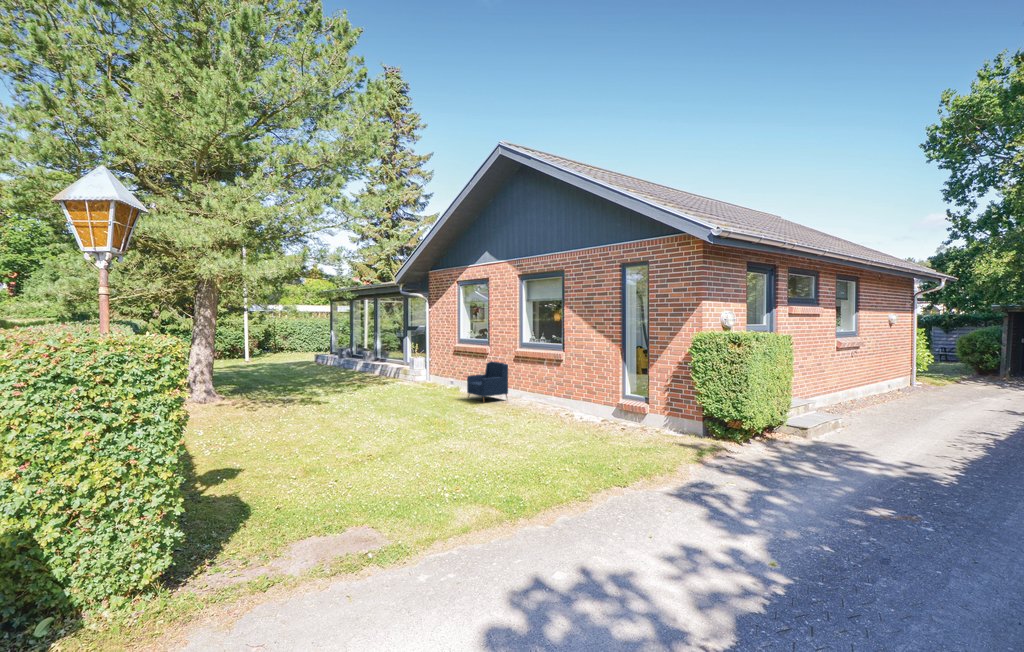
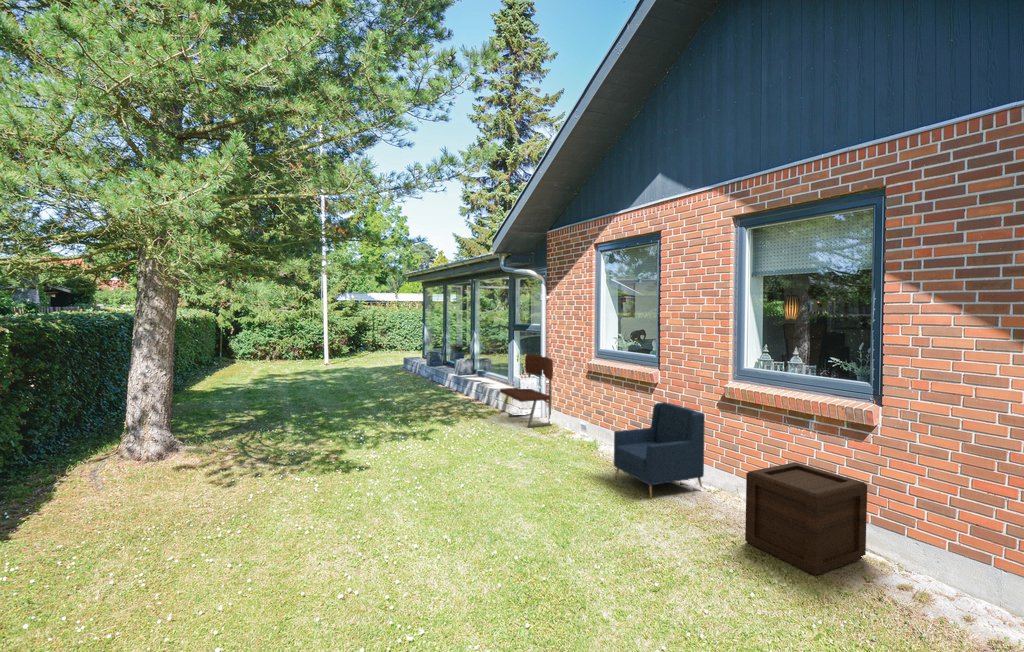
bench: none [401,344,434,386] -> present [500,354,553,428]
wooden crate: none [519,379,561,415] -> present [745,462,867,575]

